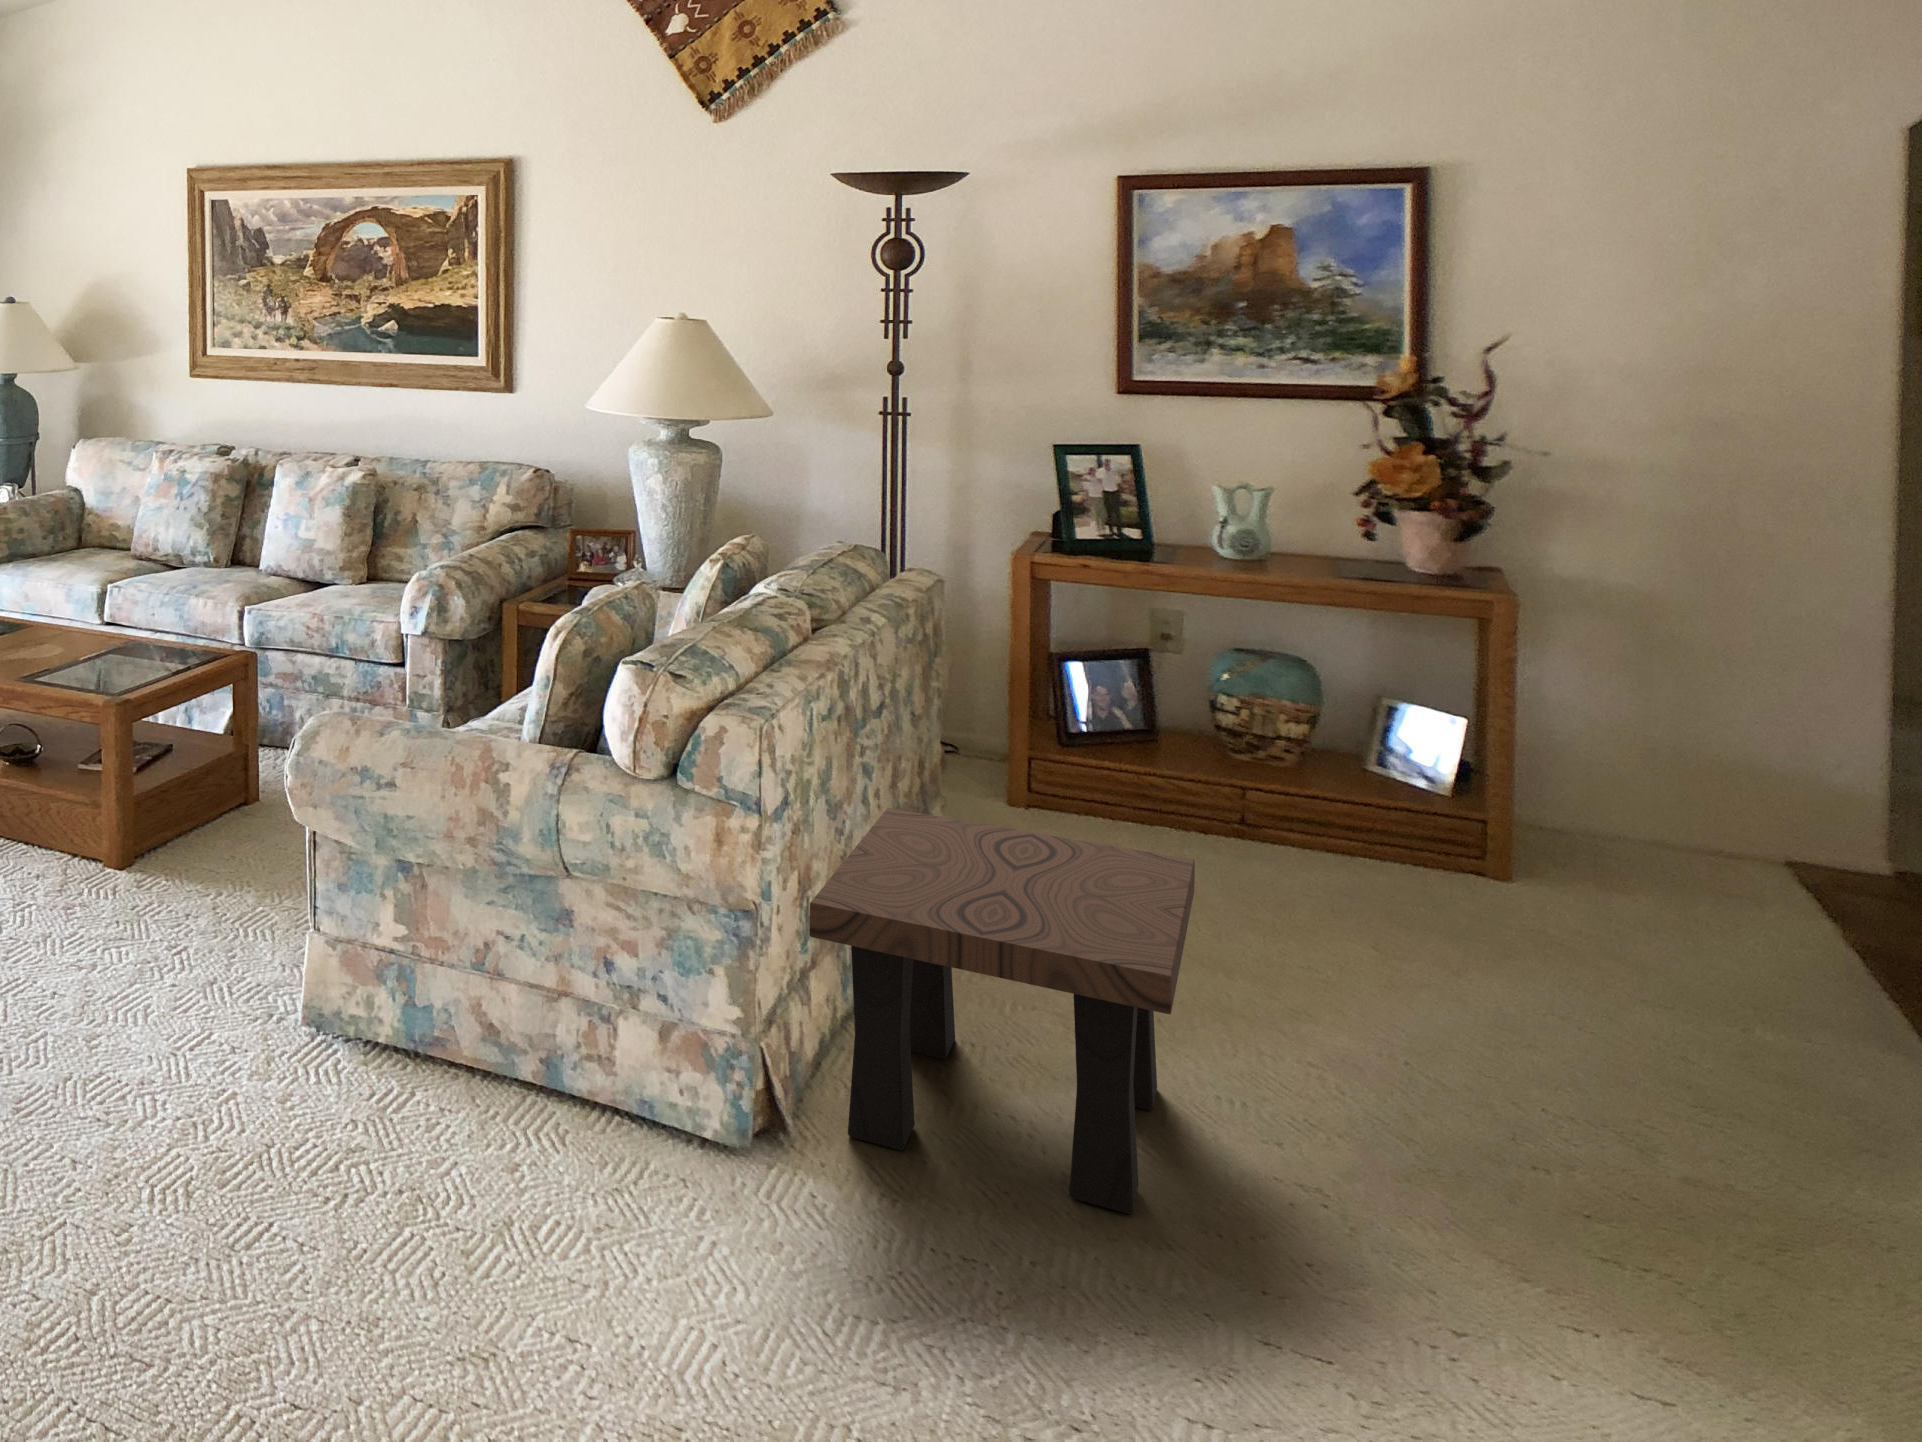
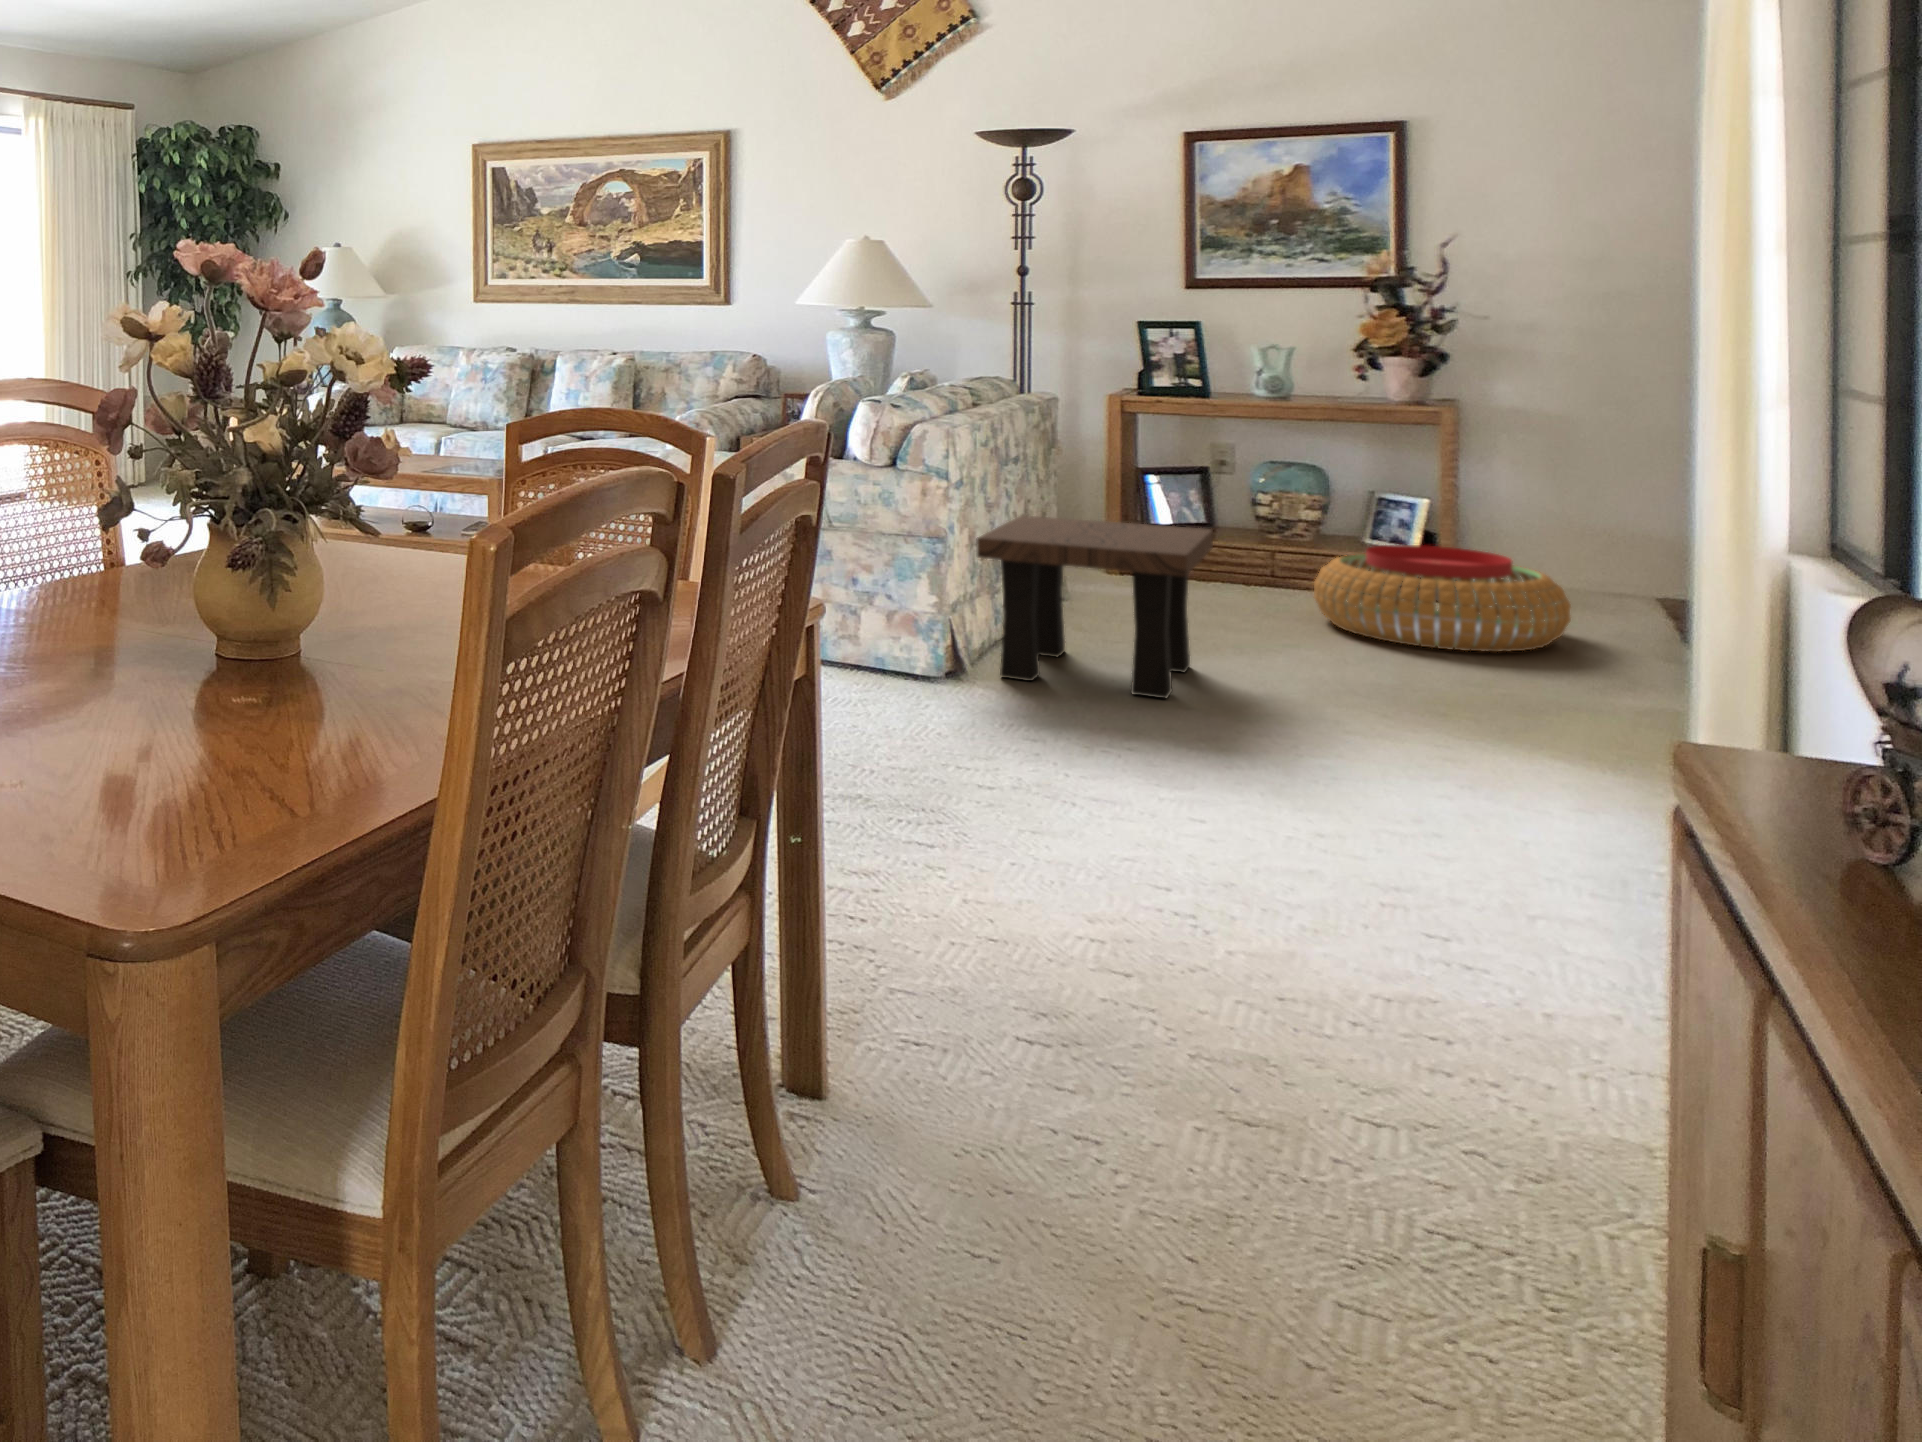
pouf: none [1321,814,1725,1029] -> present [1314,545,1571,652]

